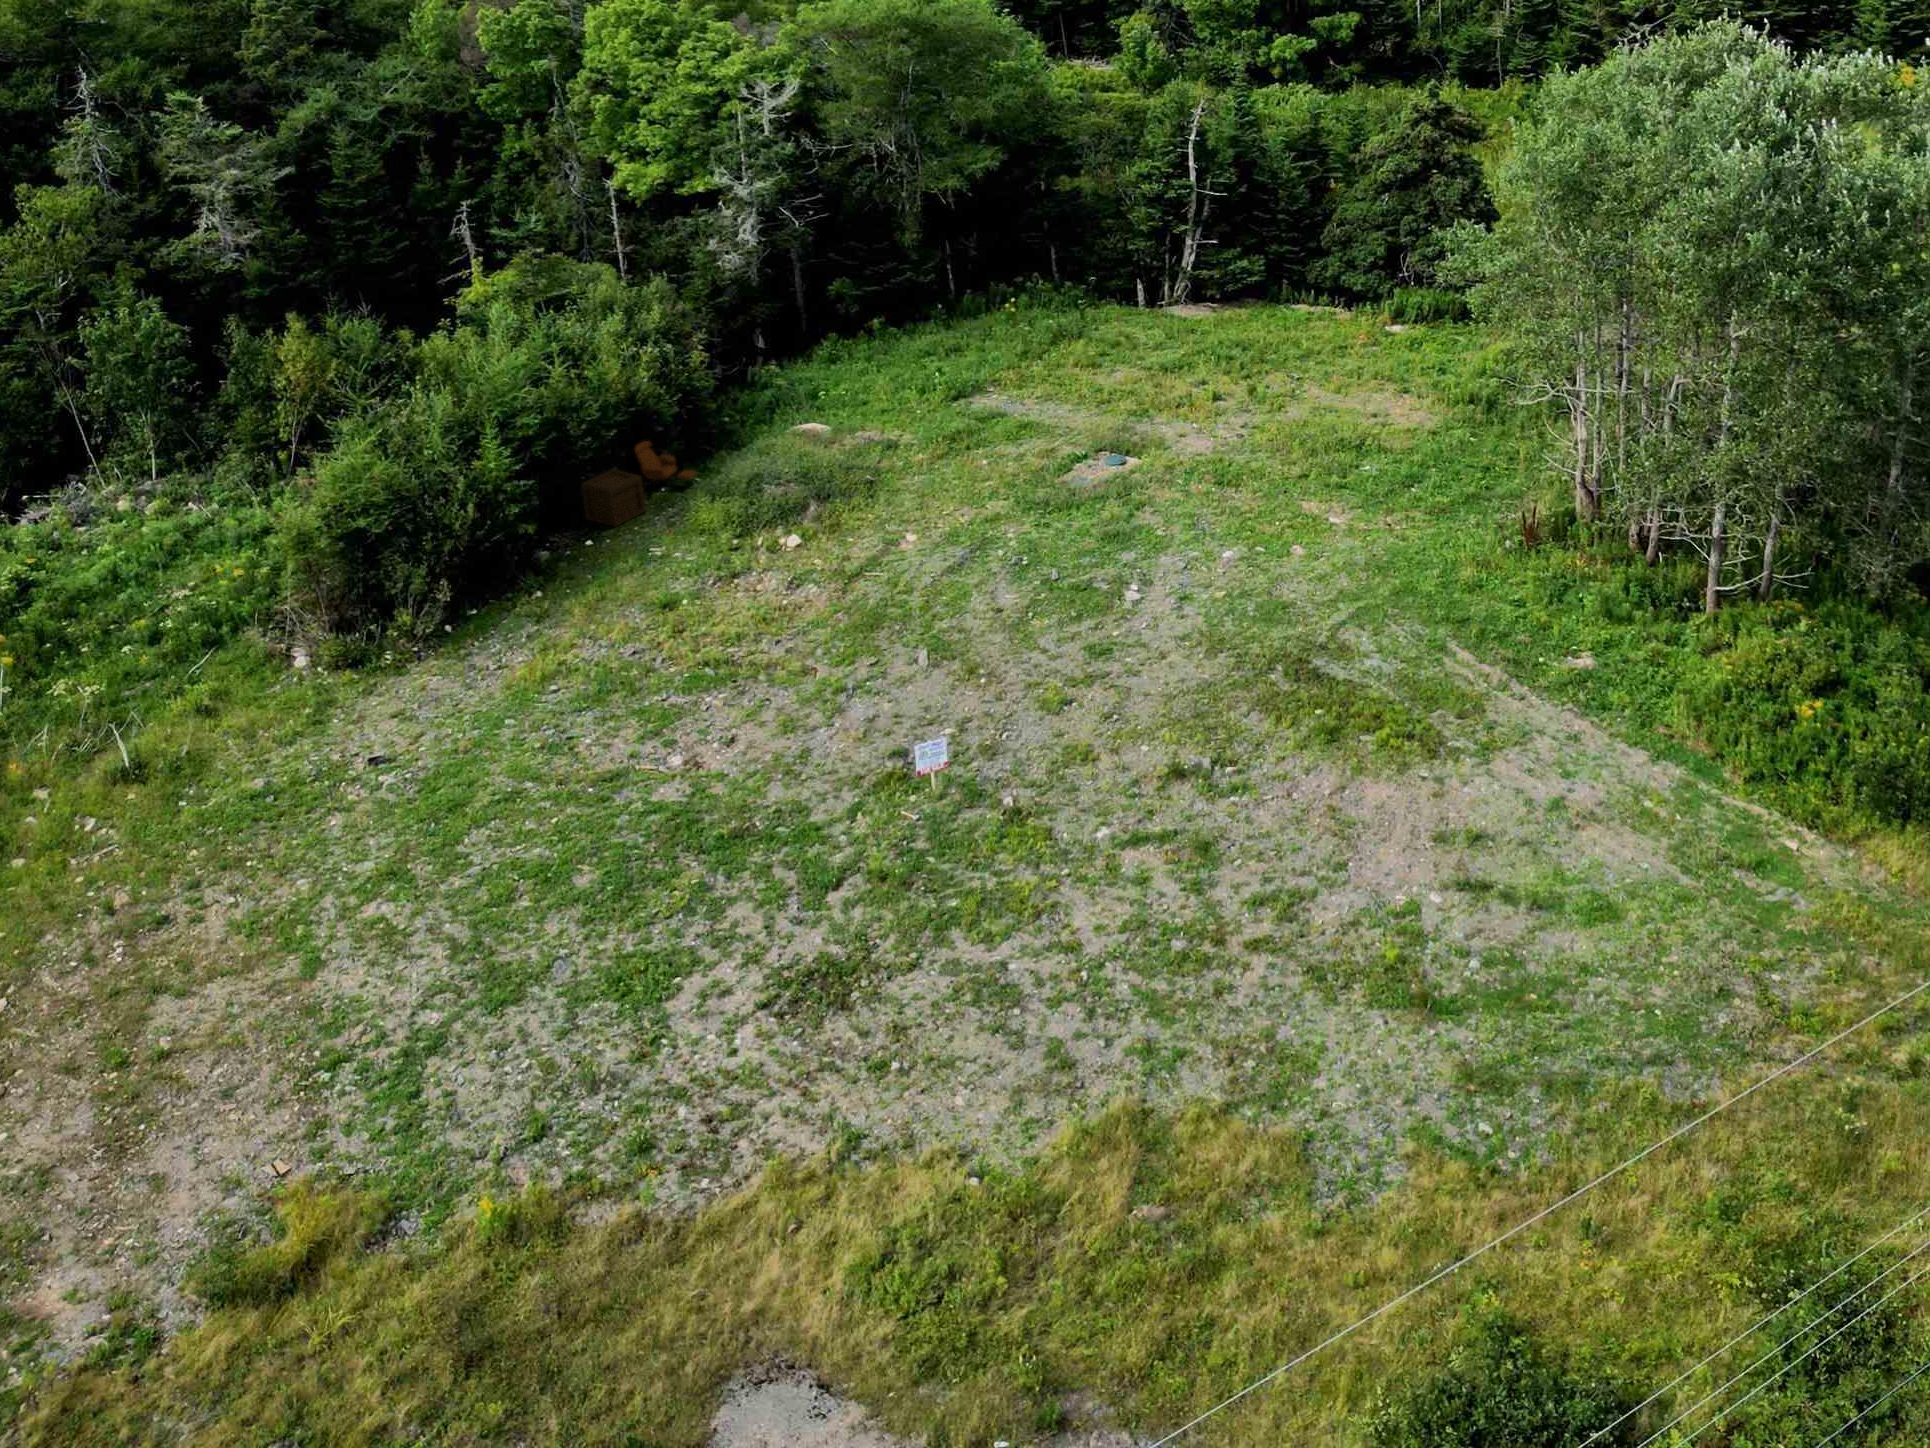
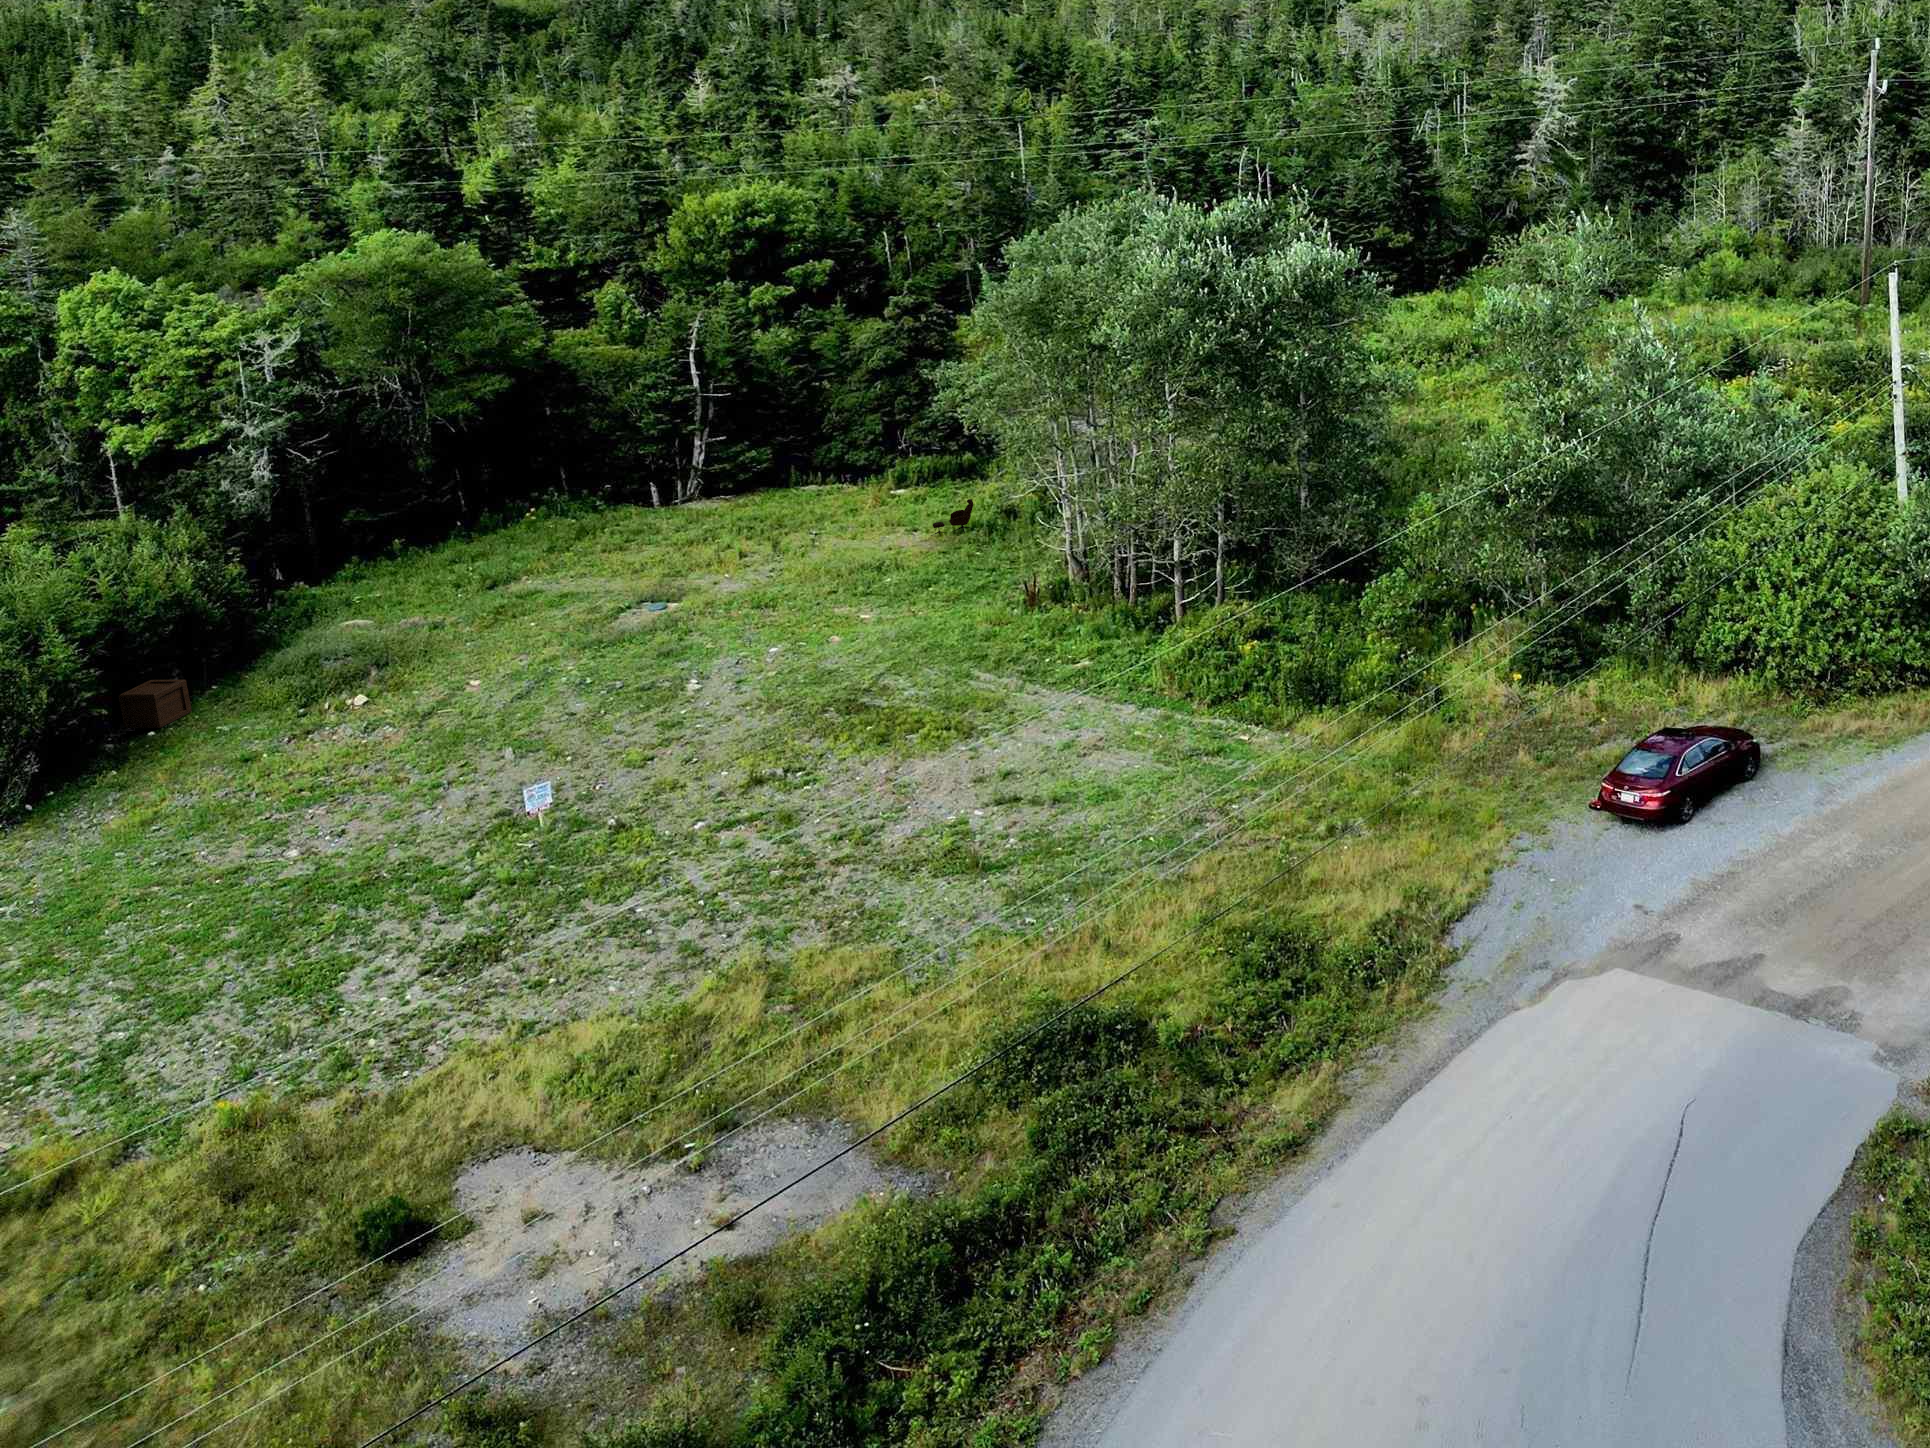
lounge chair: present [635,441,696,487] -> present [933,499,973,536]

